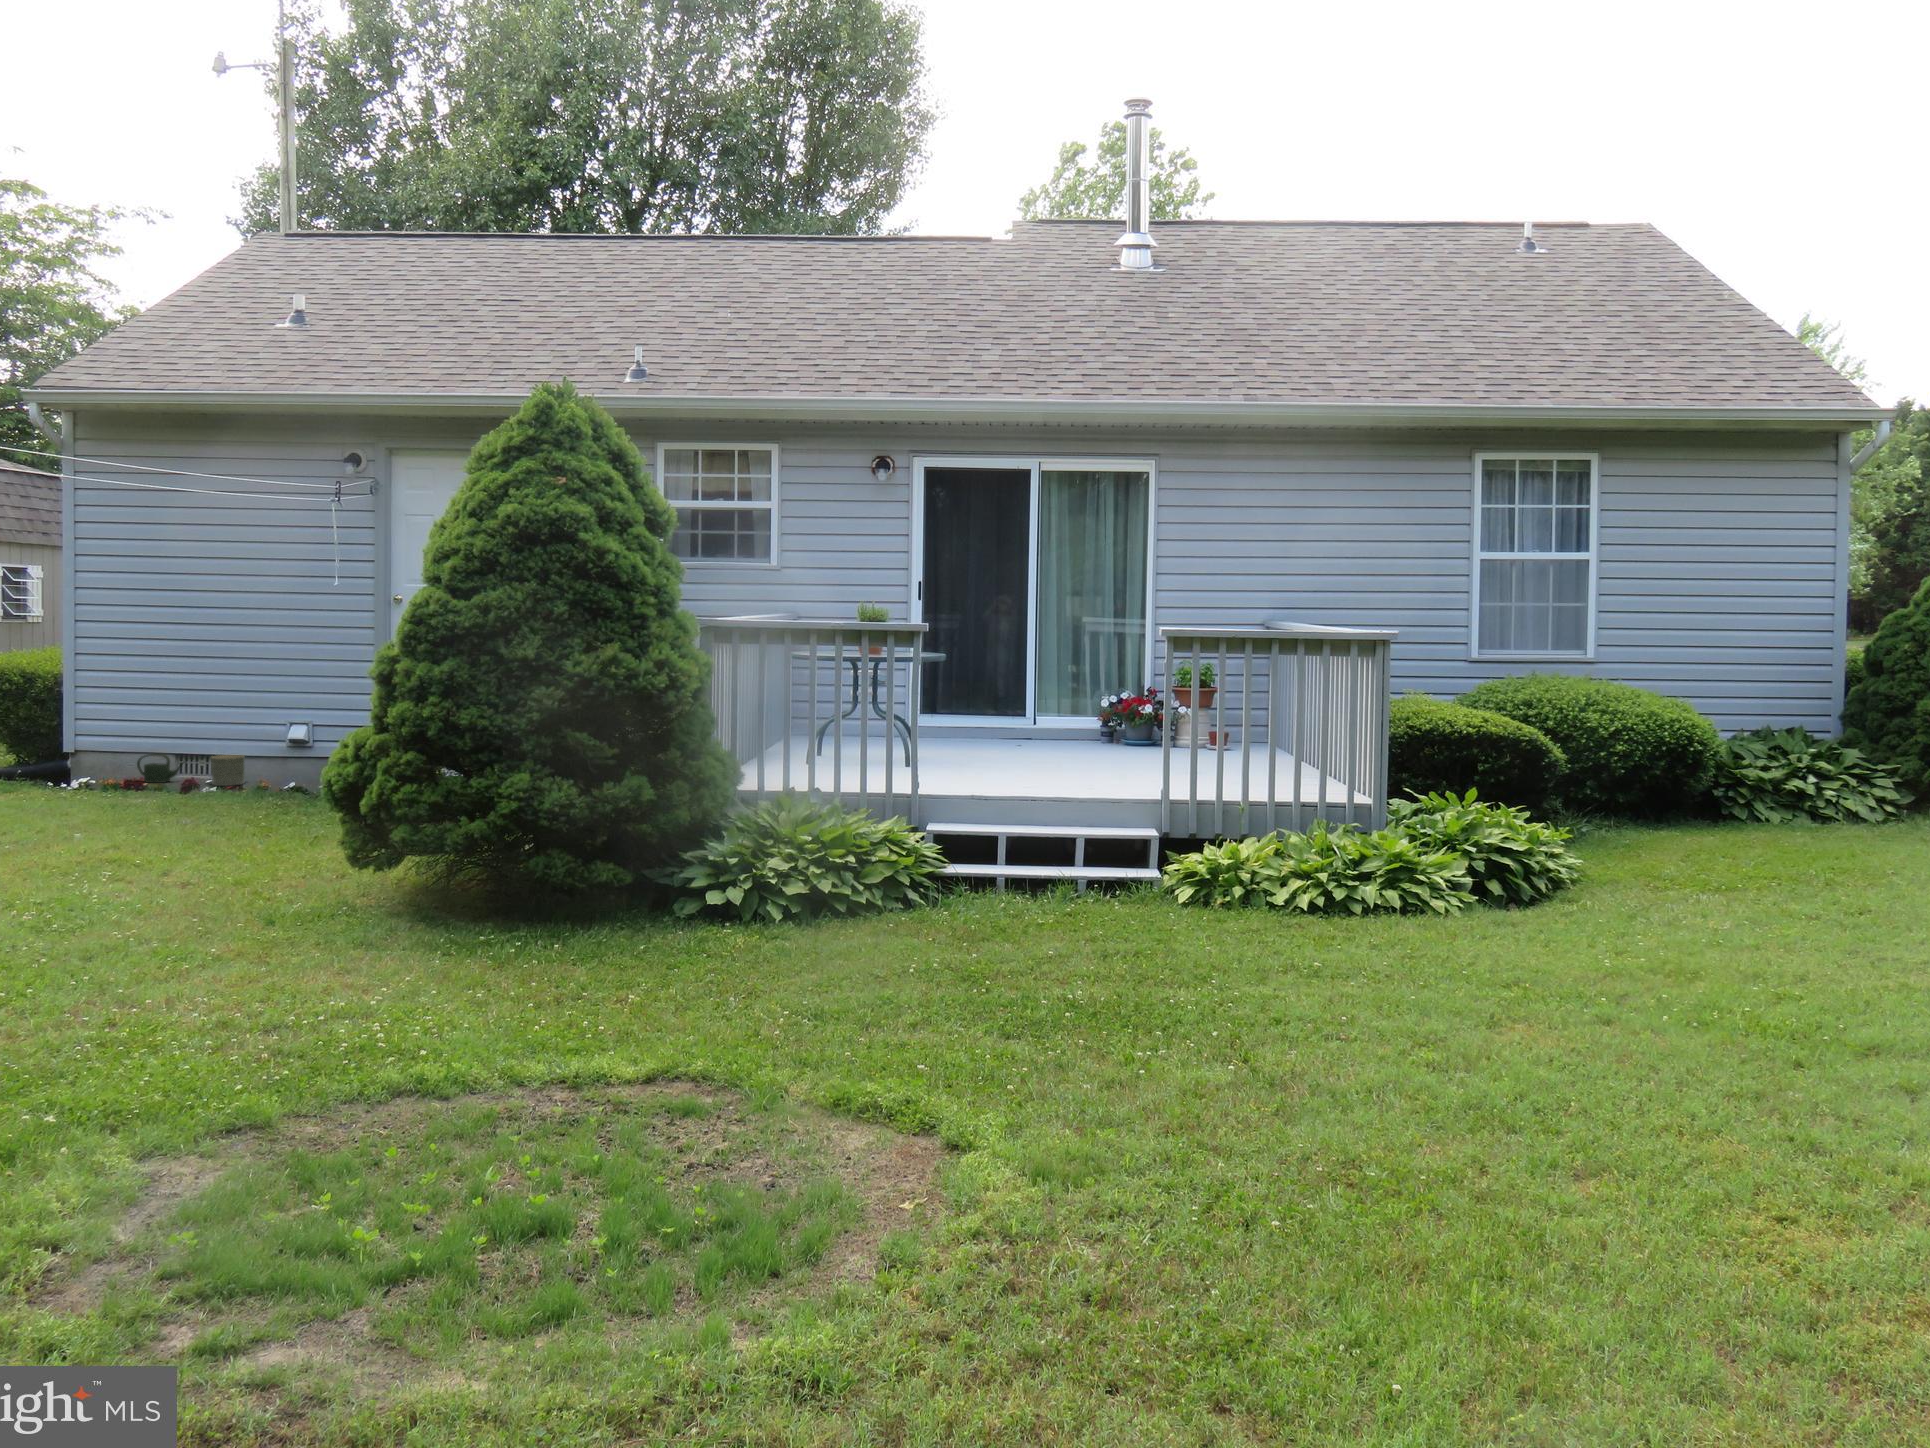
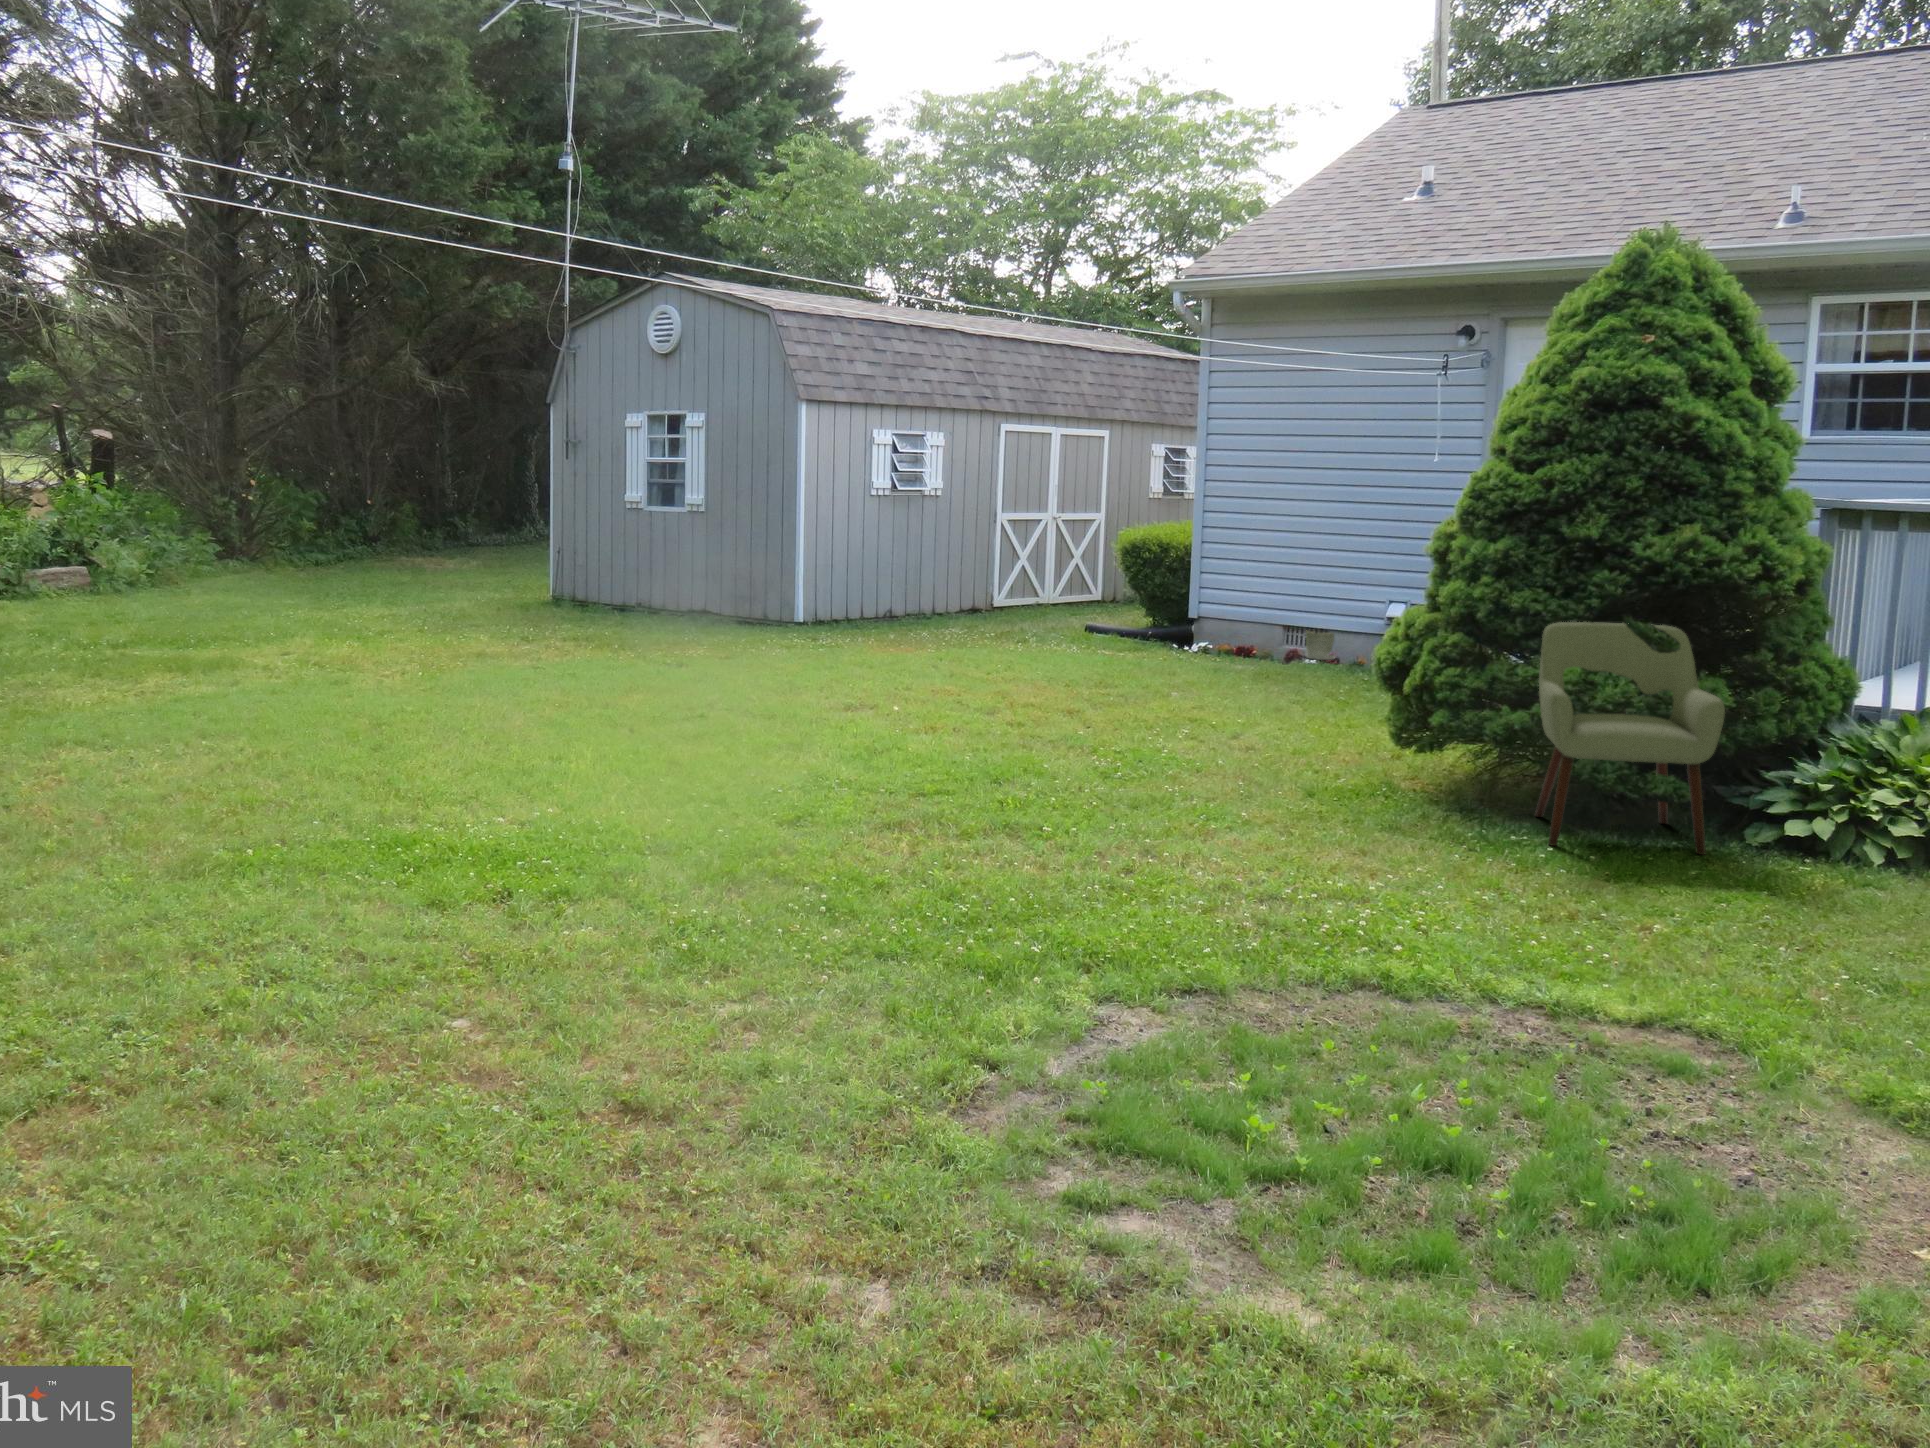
chair: none [494,734,659,950] -> present [1535,622,1725,855]
watering can: present [137,754,184,783] -> none [1244,624,1286,652]

